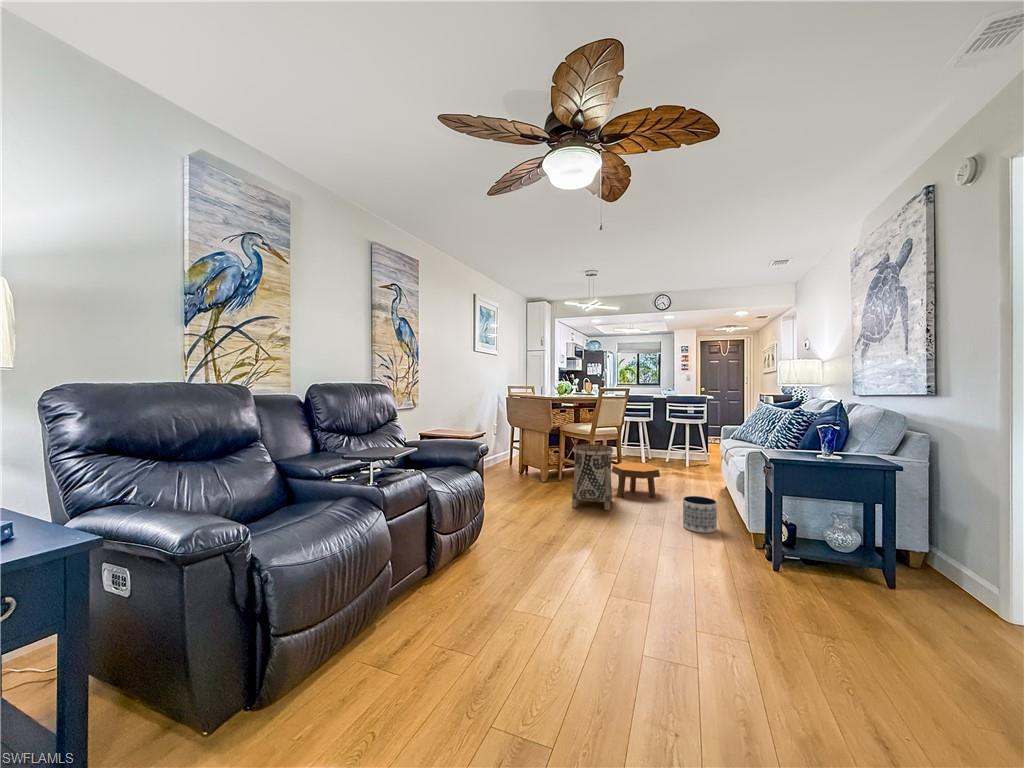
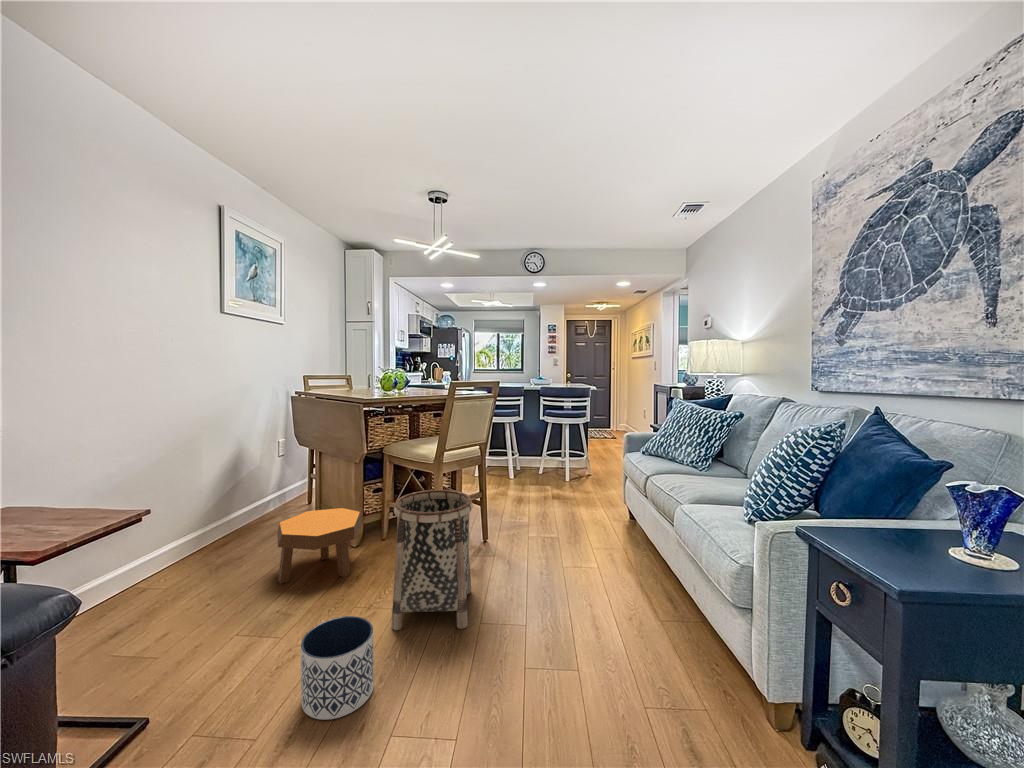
footstool: present [612,463,660,498] -> present [277,508,362,584]
planter: present [683,496,717,533] -> present [301,616,374,720]

